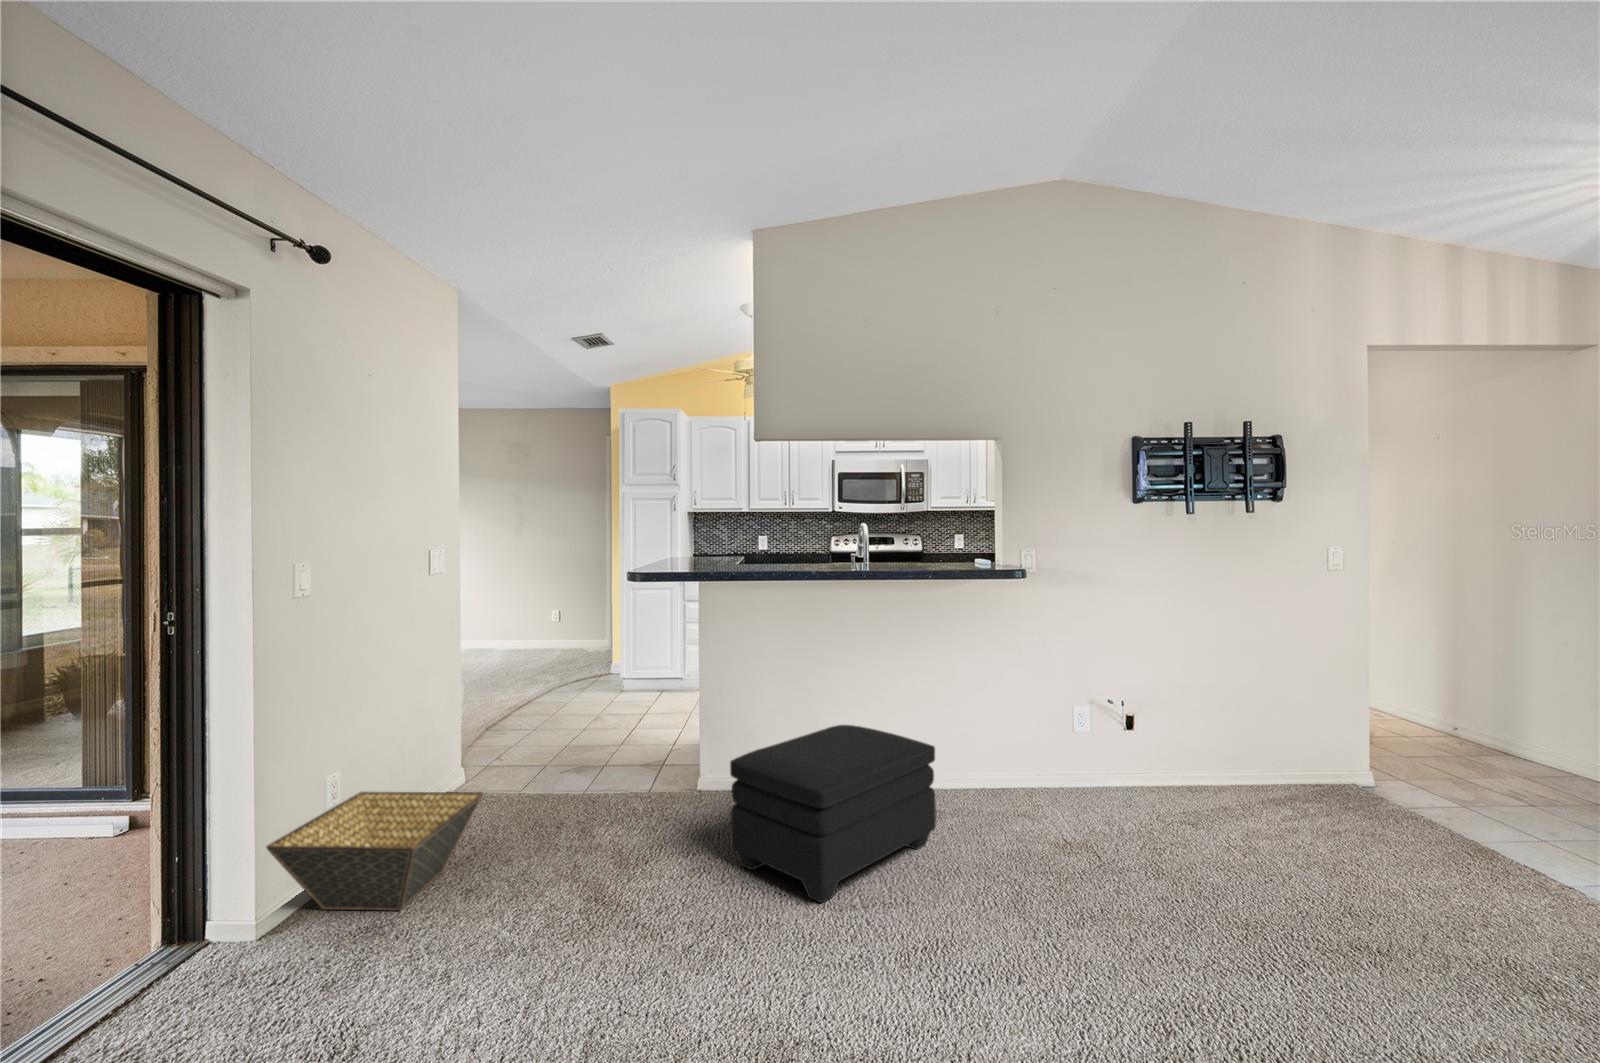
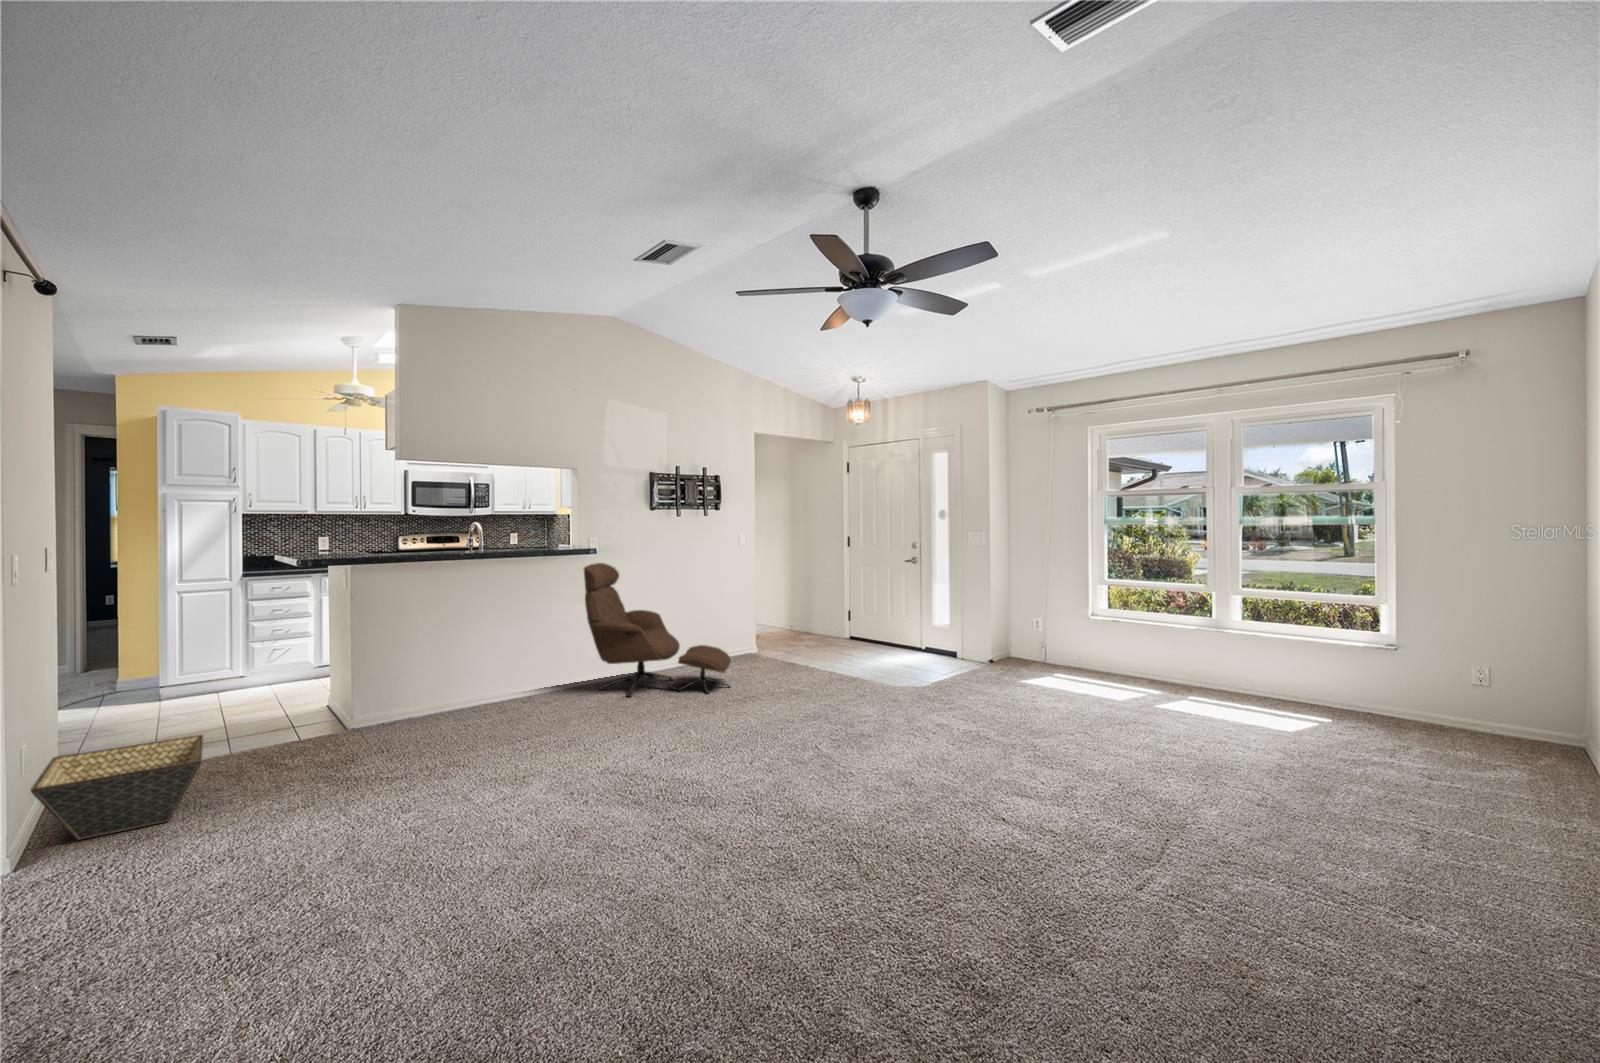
lounge chair: none [1002,591,1290,869] -> present [584,563,731,697]
ottoman: present [730,725,936,903] -> none [430,652,558,746]

